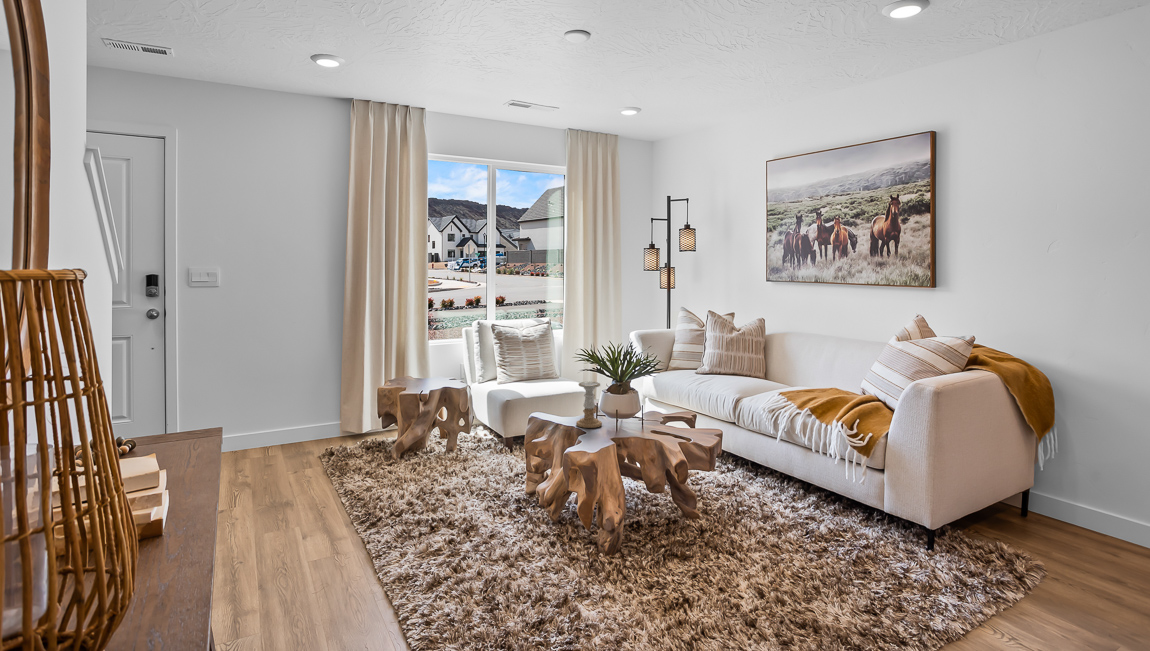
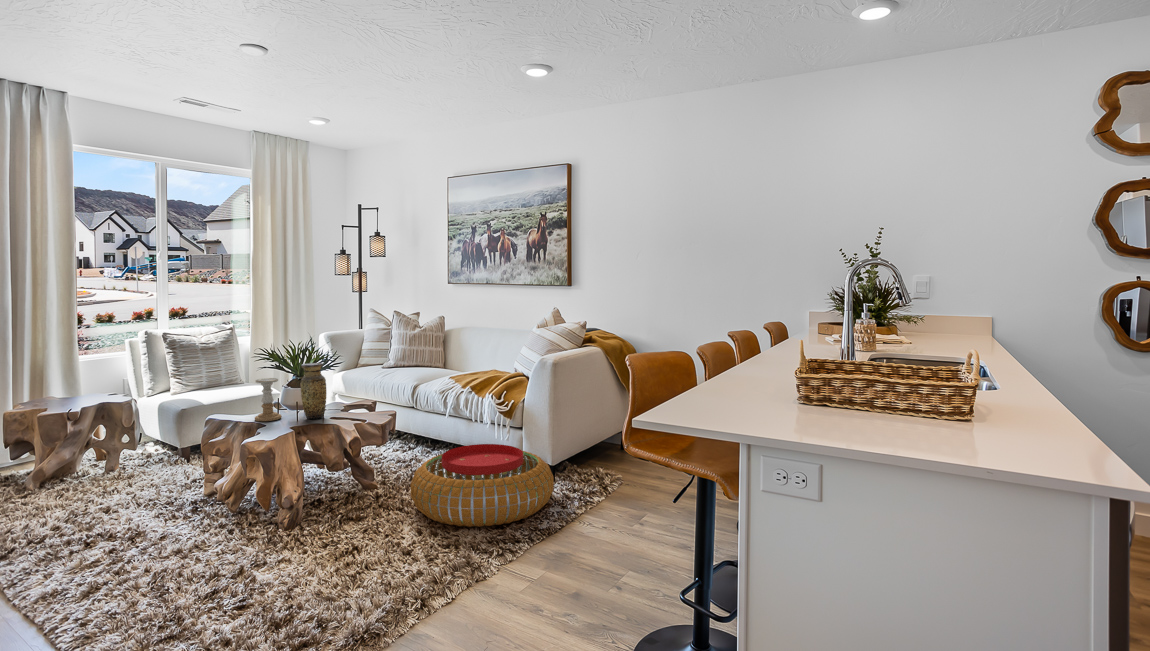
vase: none [623,369,648,431] -> present [301,363,327,419]
pouf: none [742,484,936,600] -> present [410,444,554,527]

